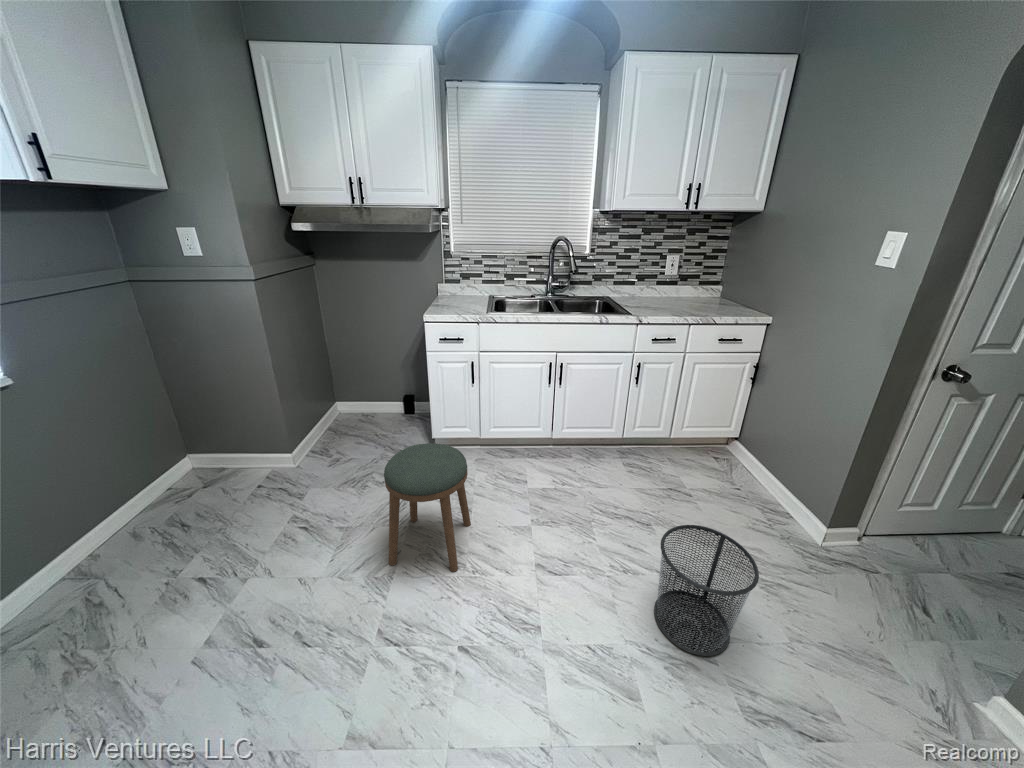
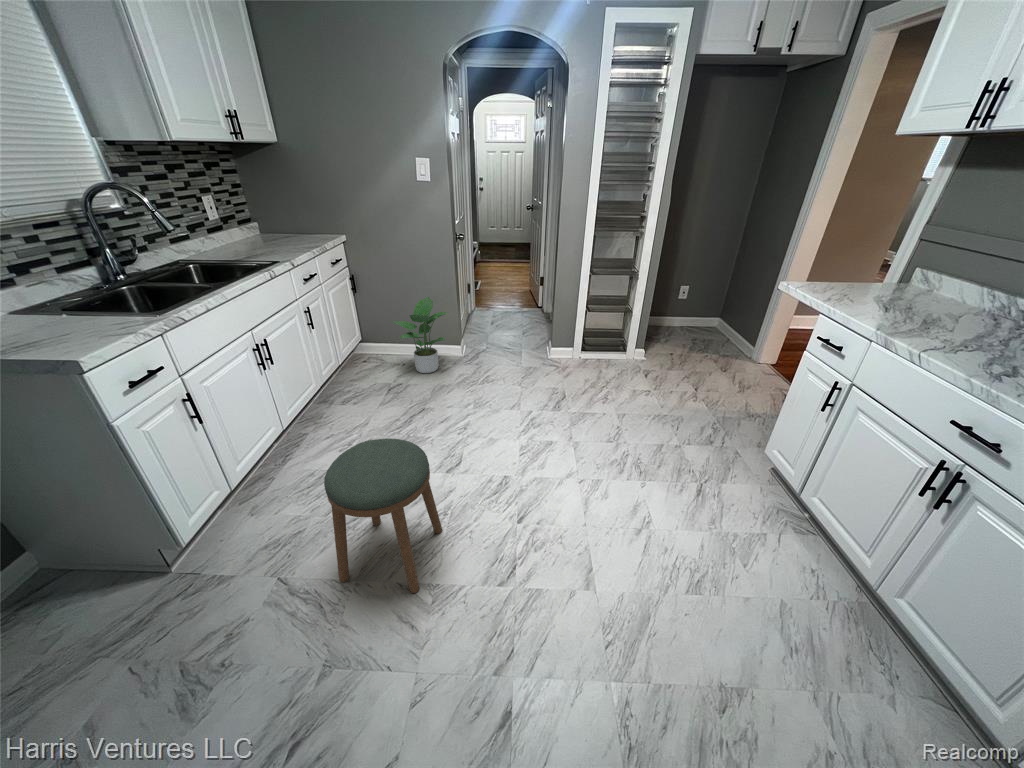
potted plant: none [721,424,824,518] -> present [393,297,447,373]
waste bin: present [654,525,759,656] -> none [480,355,534,426]

